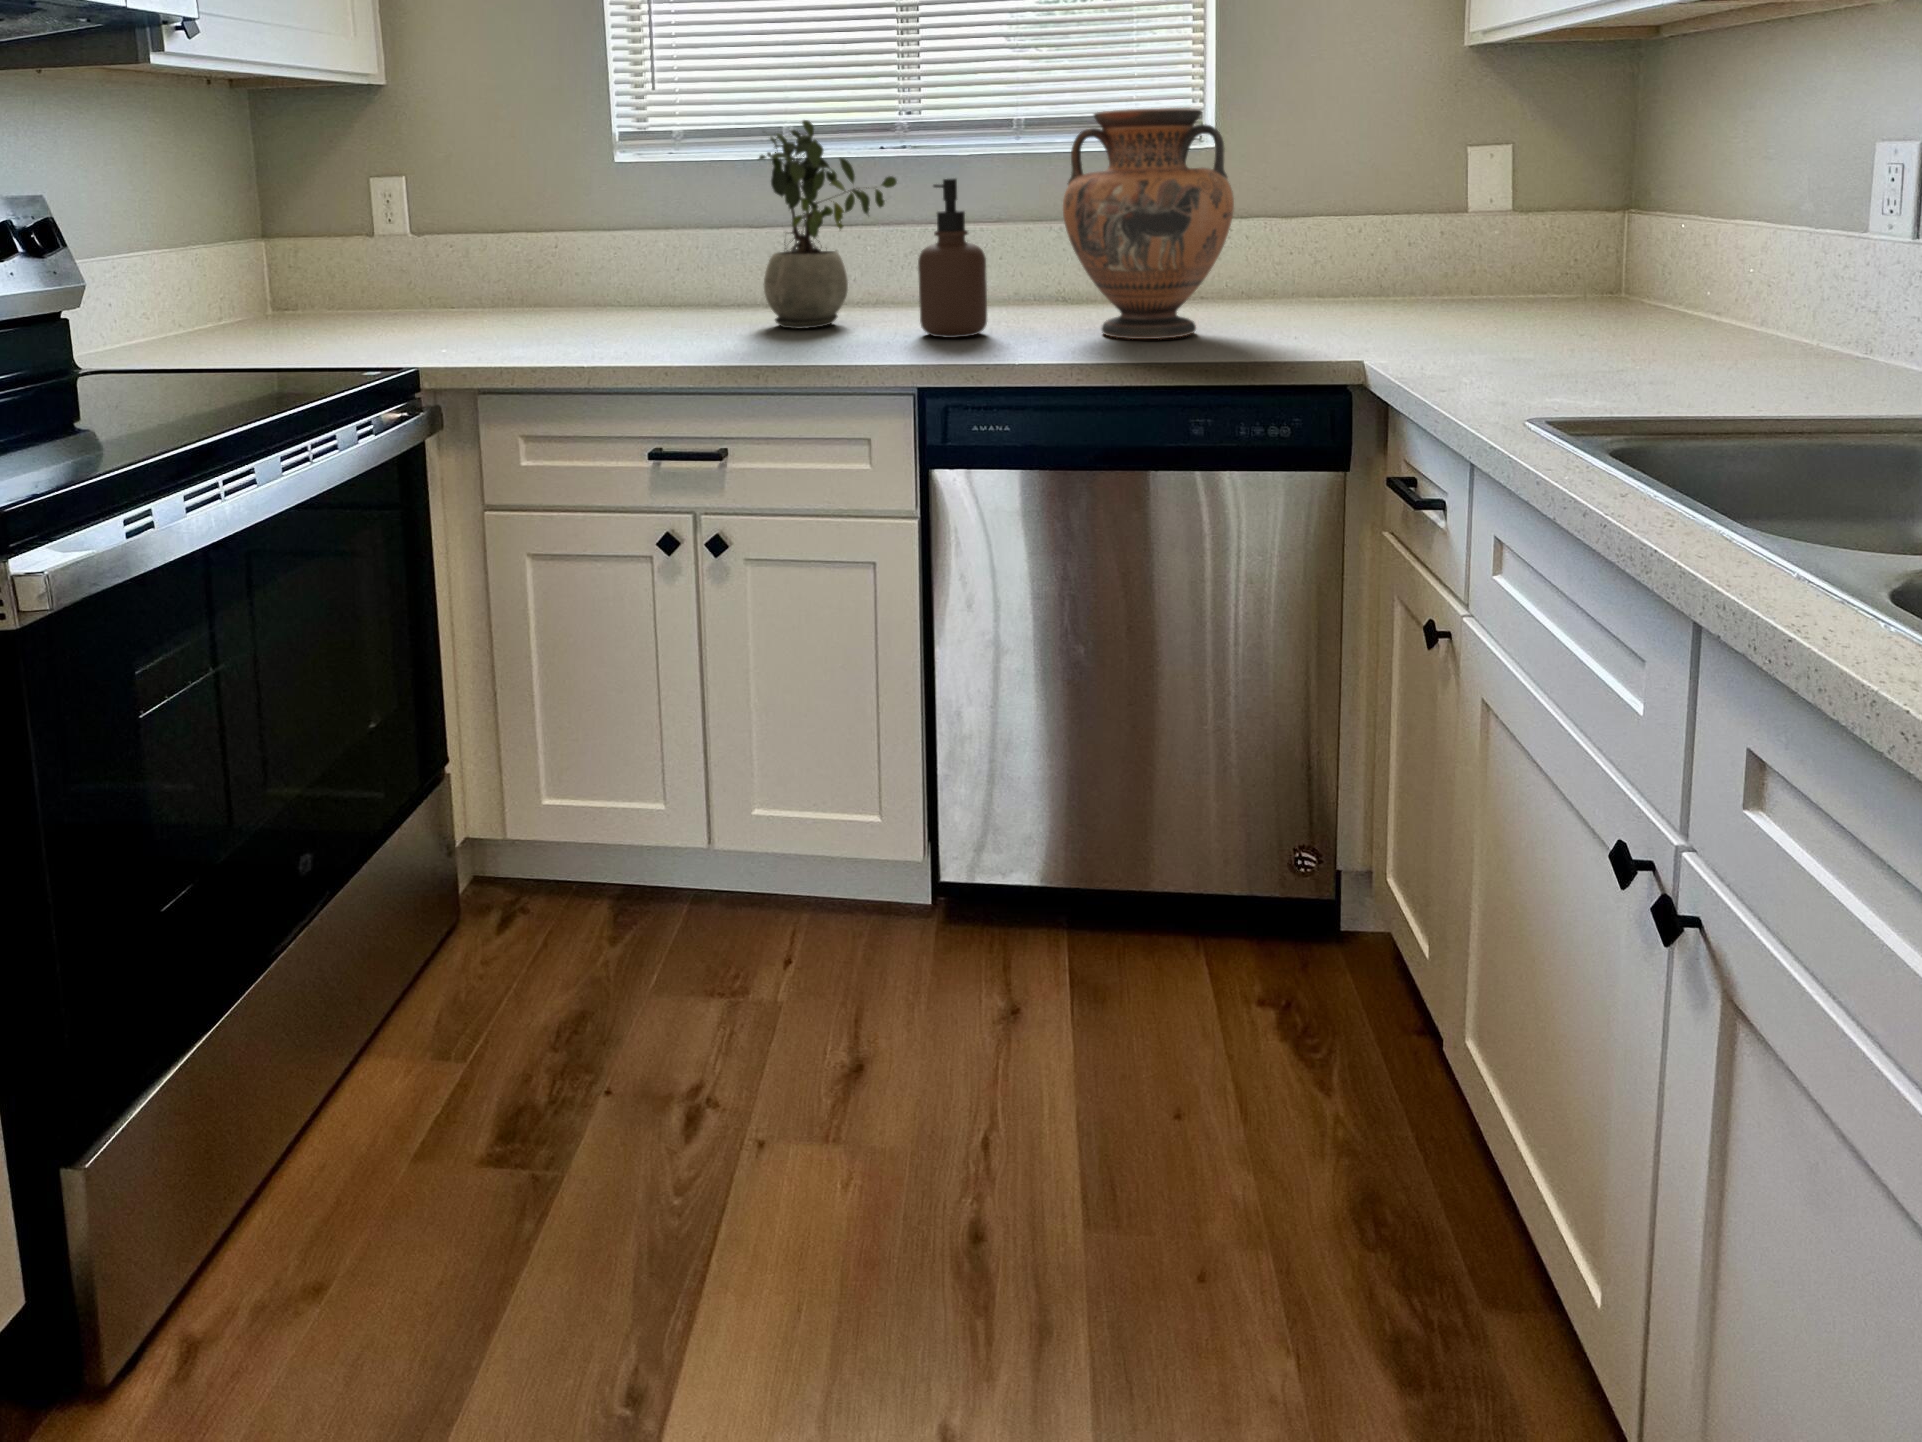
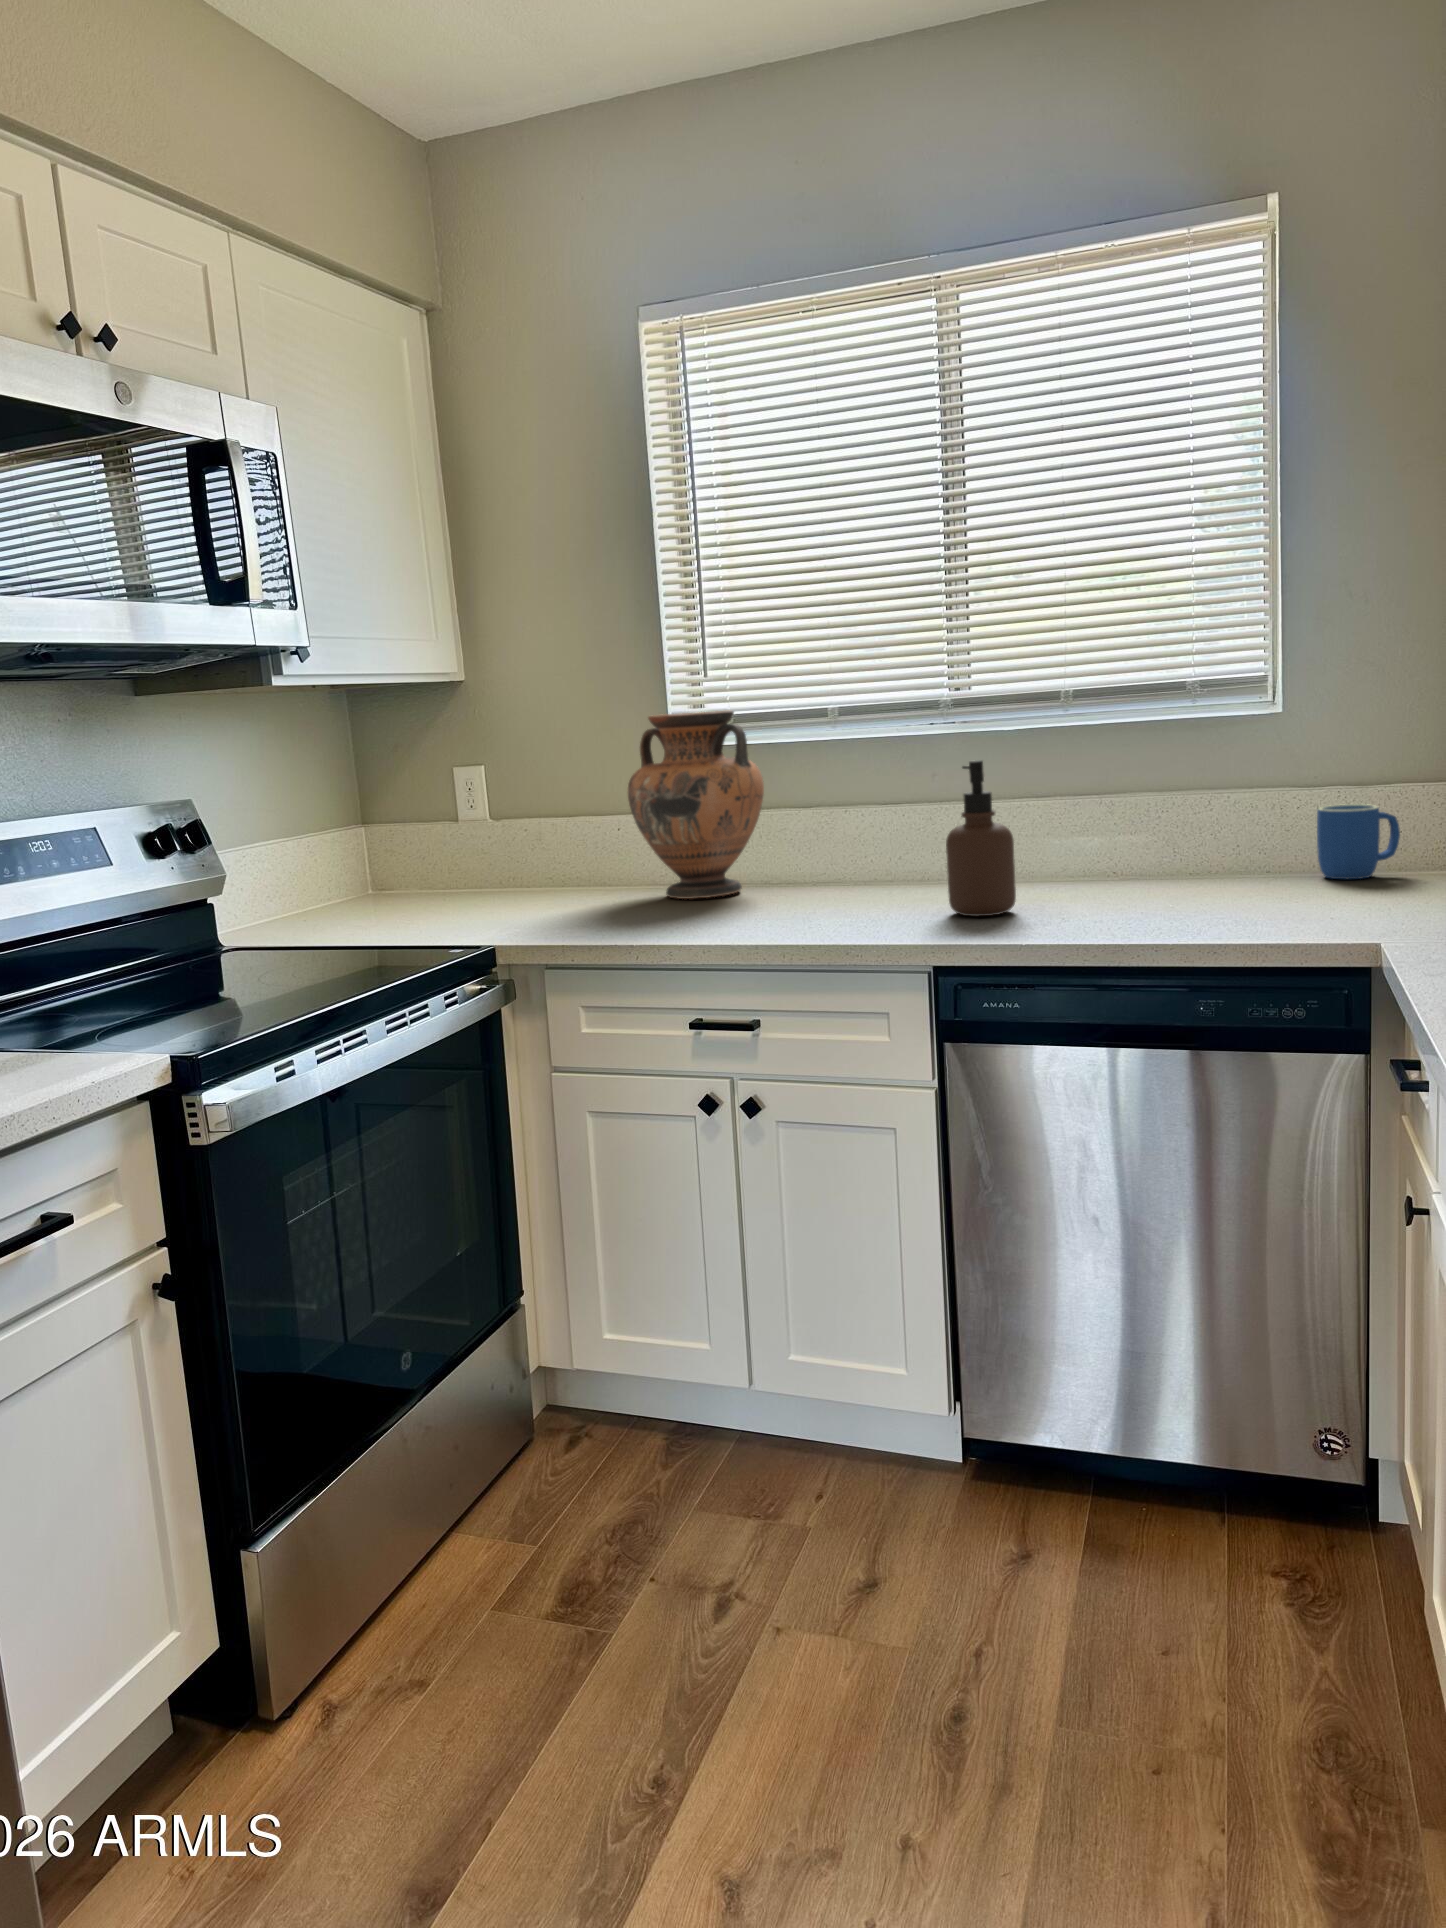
vase: present [1063,108,1234,339] -> present [628,711,764,899]
potted plant: present [759,120,897,329] -> none [794,705,931,907]
mug: none [1249,236,1322,306] -> present [1317,804,1400,879]

